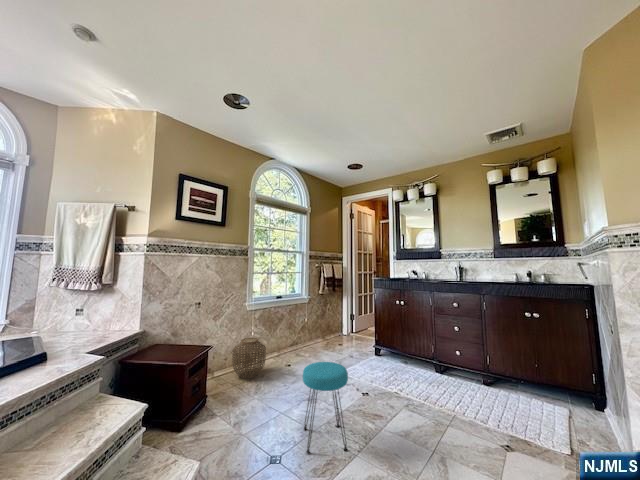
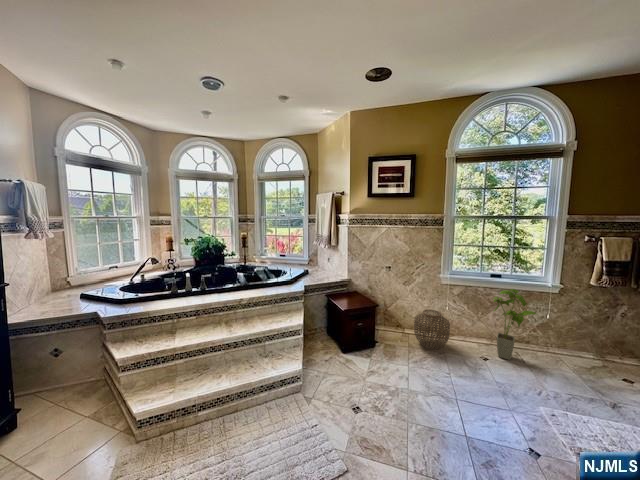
house plant: none [285,302,312,360] -> present [494,289,536,360]
stool: present [303,362,348,453] -> none [376,355,436,458]

